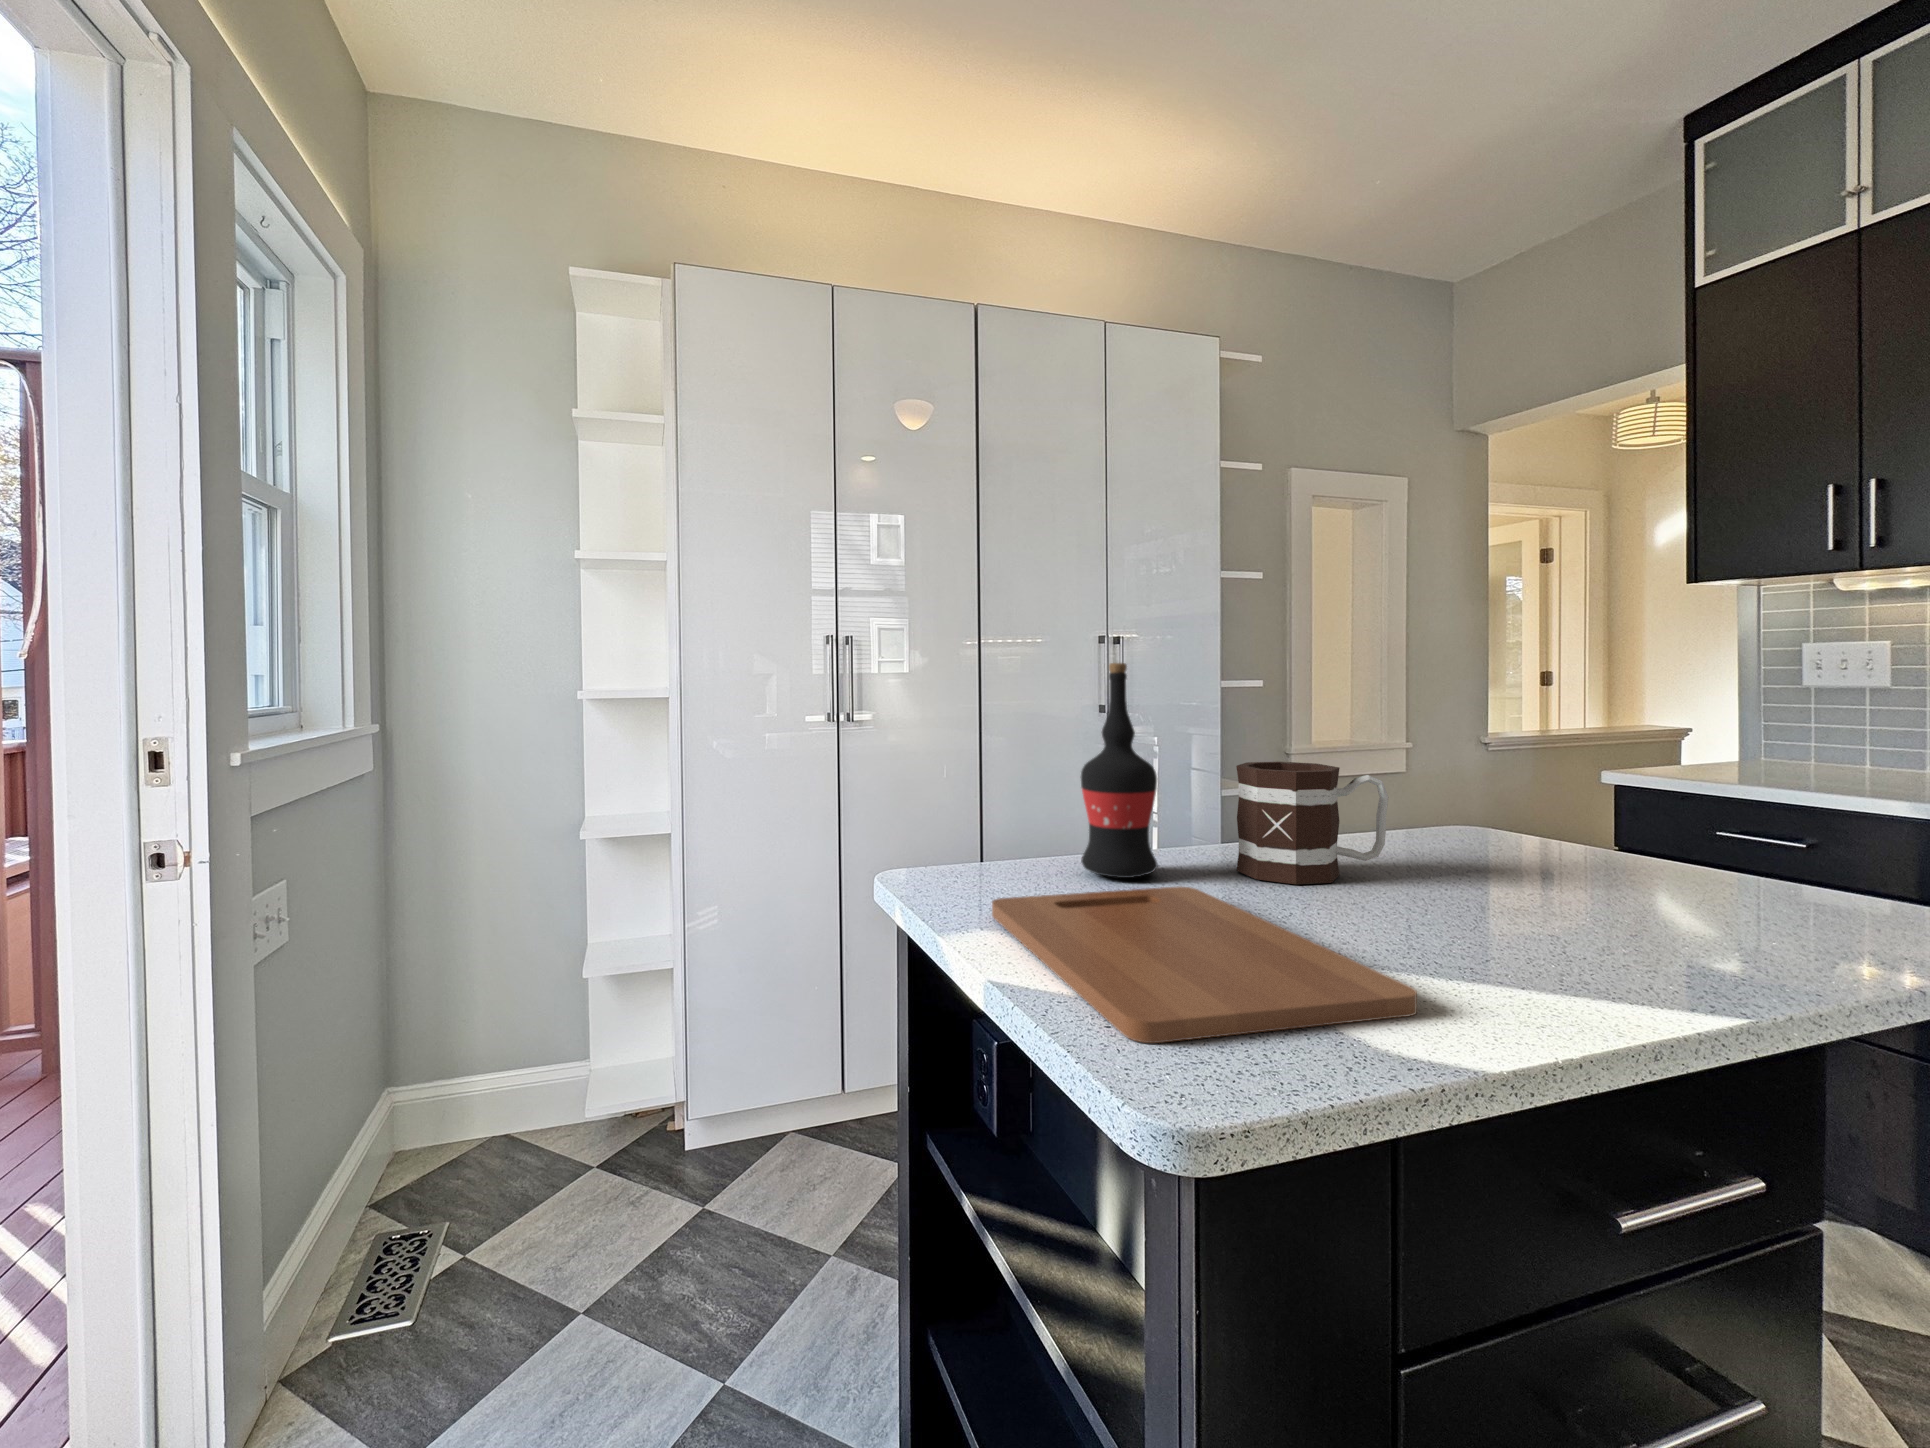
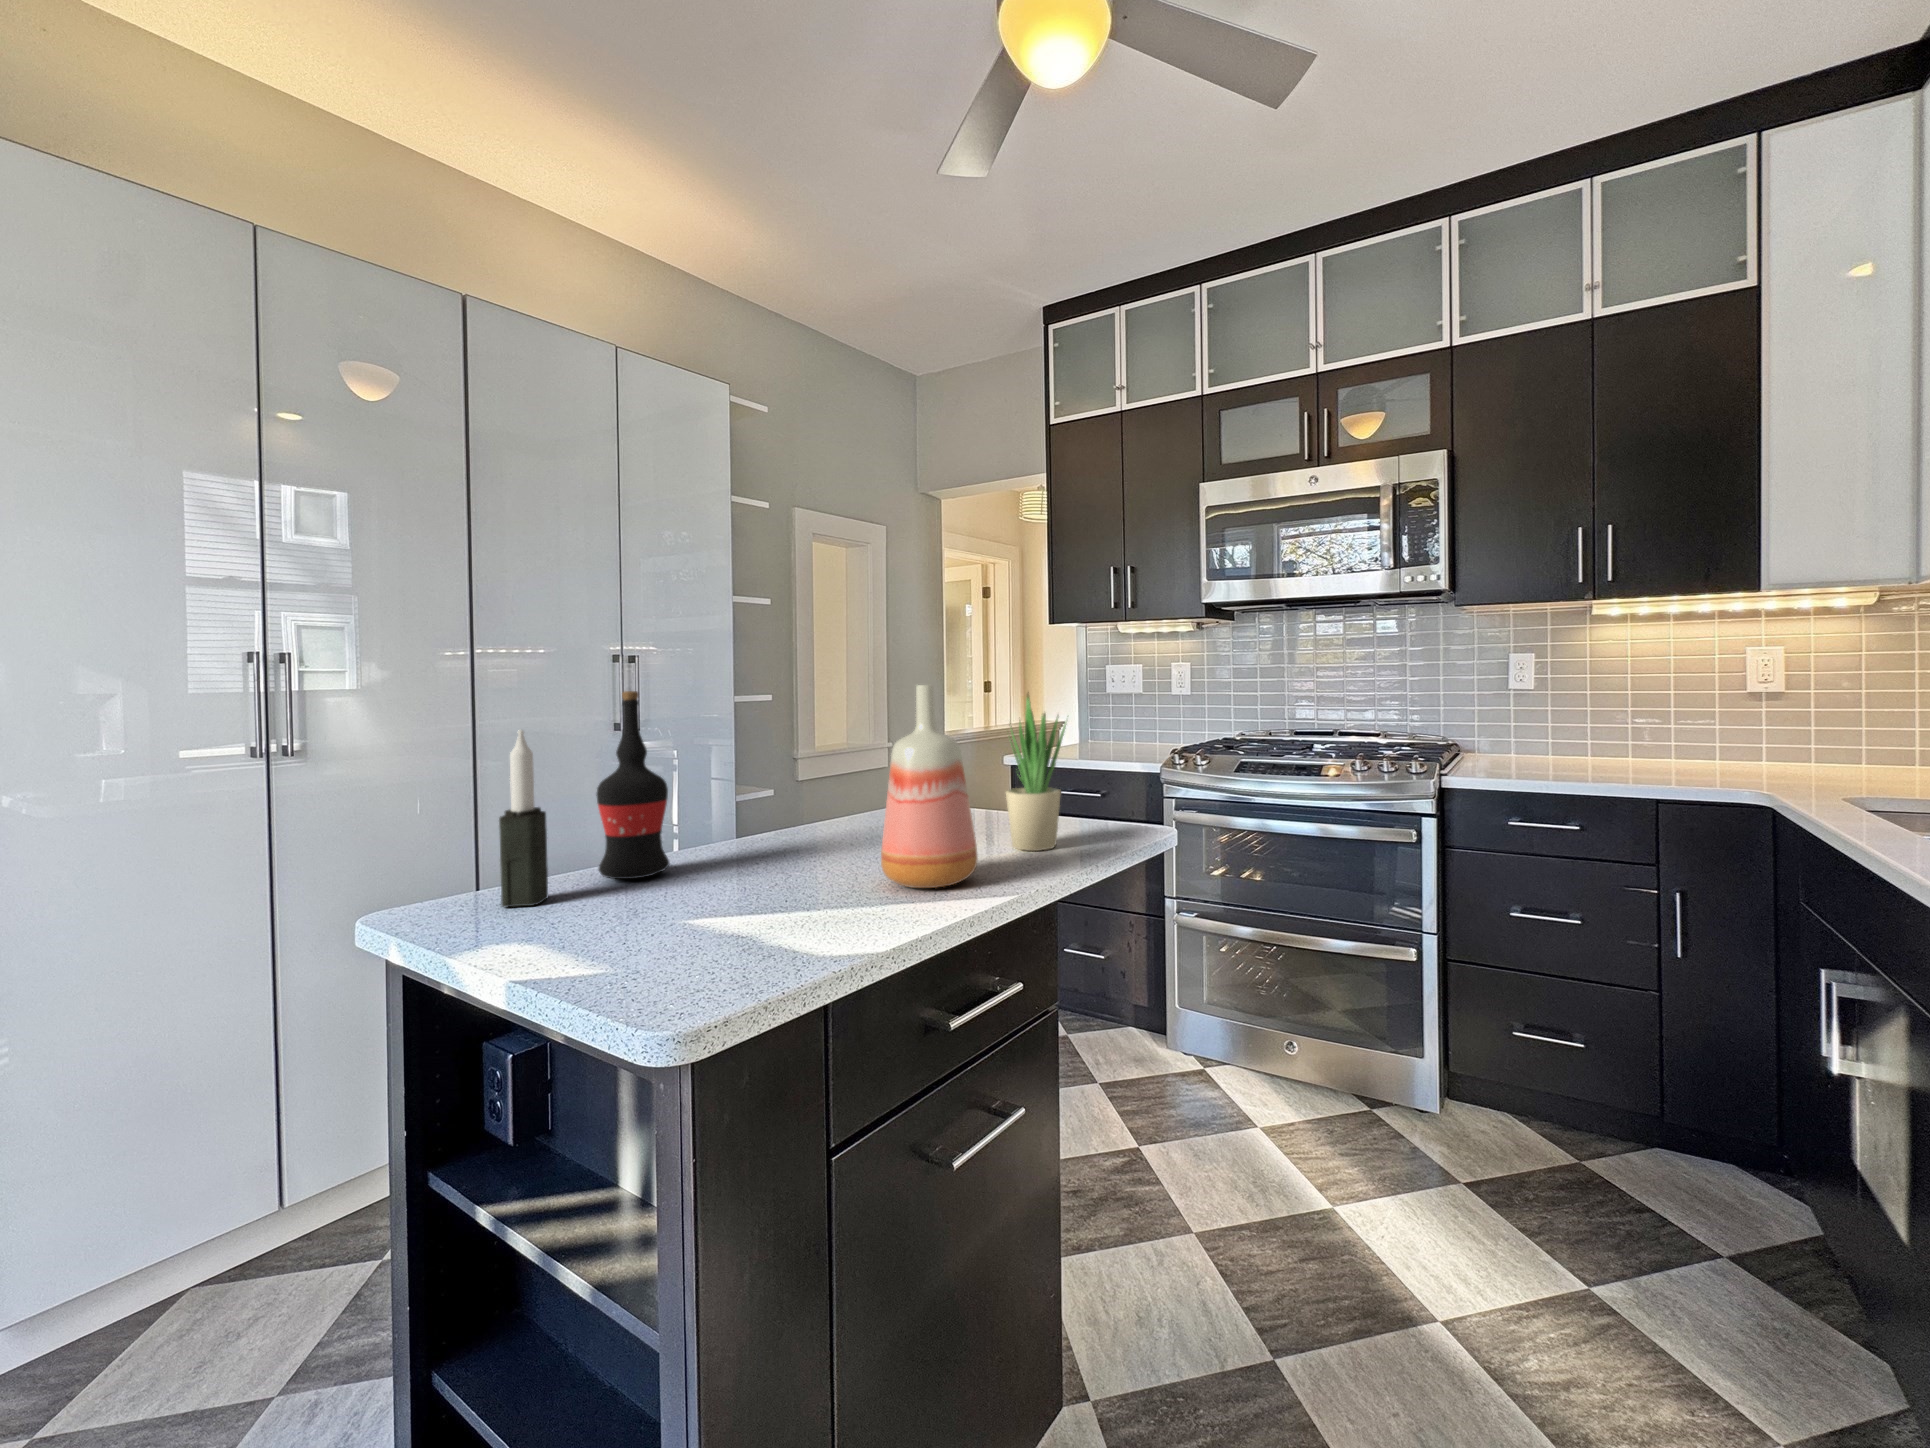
vase: none [1455,656,1635,968] -> present [881,685,978,888]
potted plant: none [1670,669,1814,934] -> present [1006,692,1066,851]
candle: none [986,701,1031,892] -> present [499,730,548,907]
mug: present [1236,762,1389,884] -> none [735,766,848,863]
cutting board: present [992,886,1417,1043] -> none [509,876,848,991]

